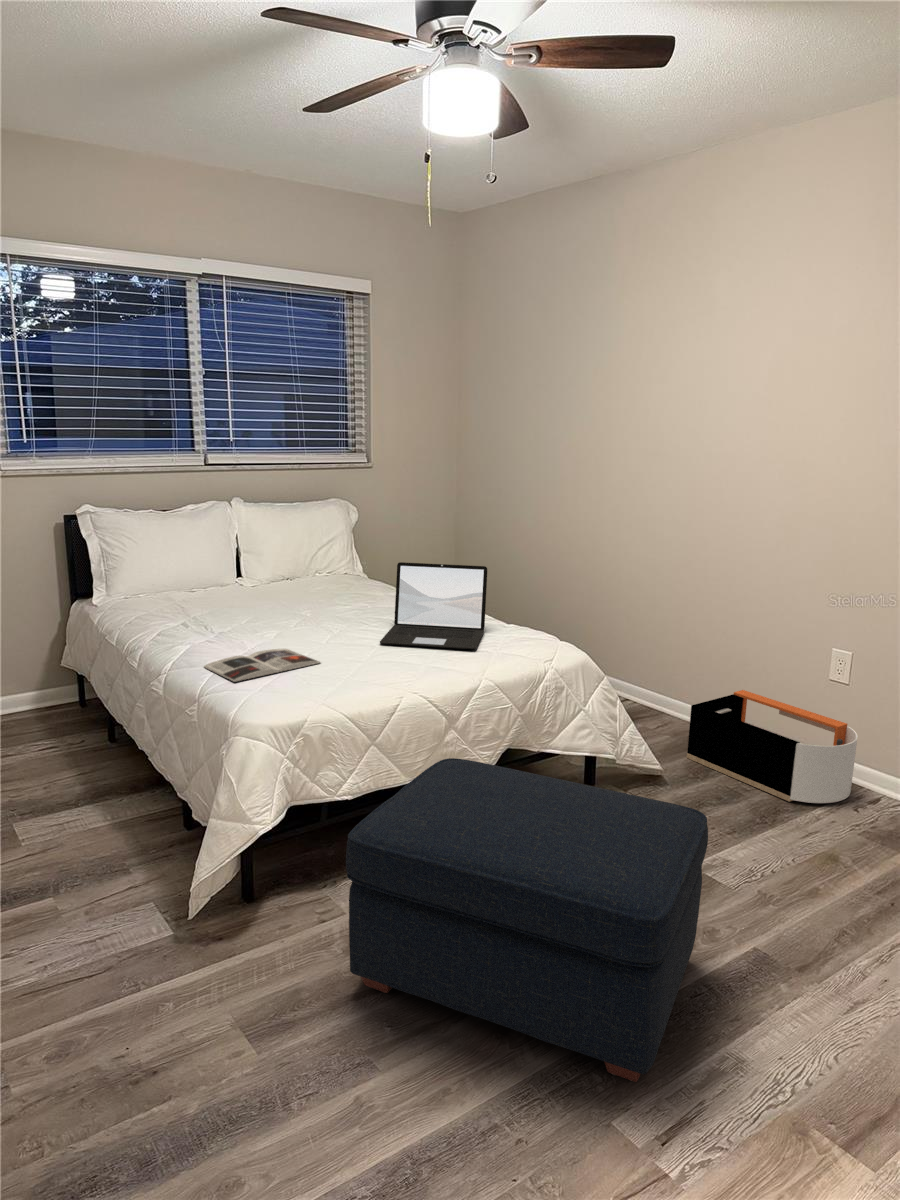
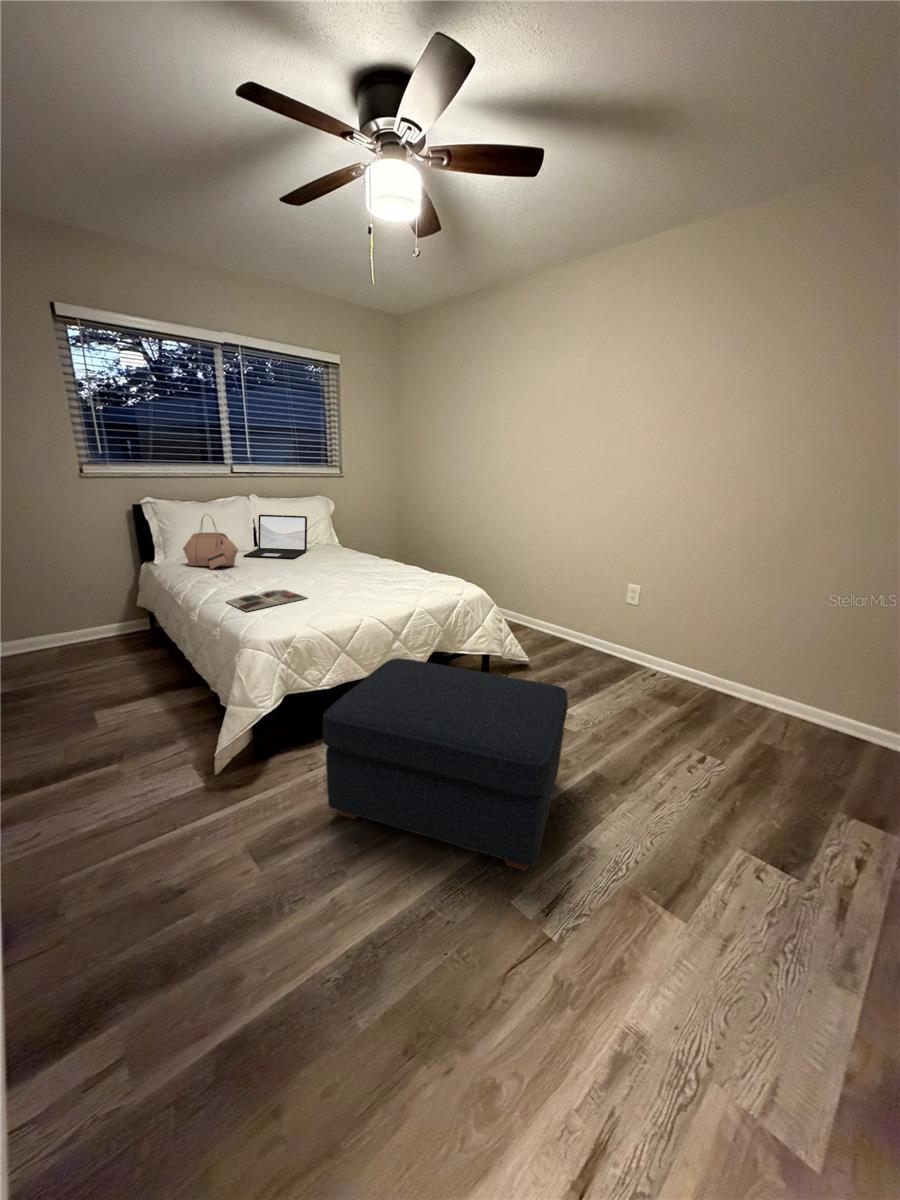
handbag: none [137,533,217,614] -> present [183,518,238,569]
laptop: present [380,562,487,649] -> present [243,515,307,558]
storage bin: present [687,690,858,803] -> none [543,611,646,678]

